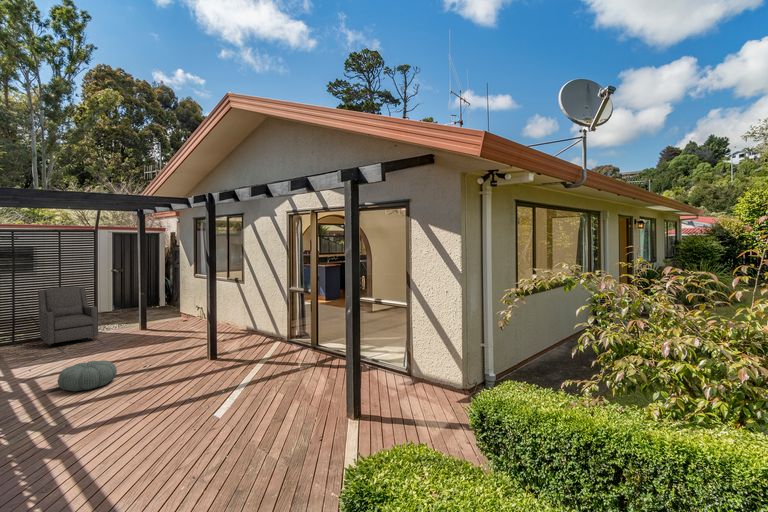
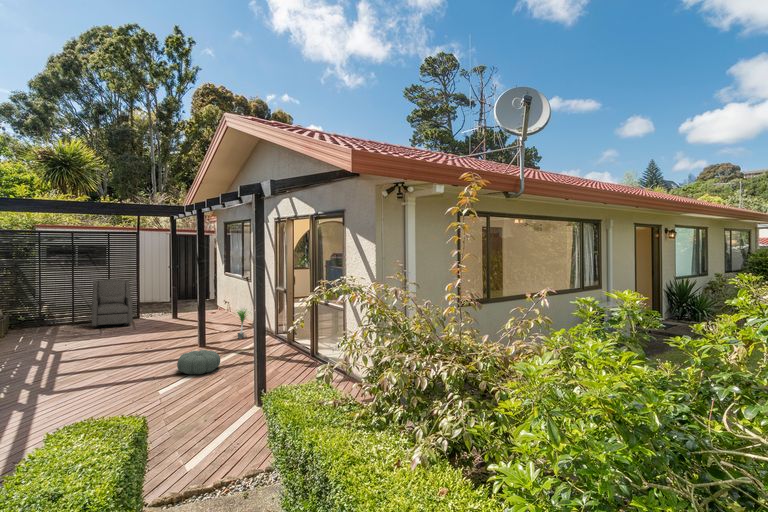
potted plant: none [233,301,259,339] -> present [237,310,246,339]
pouf: present [58,360,117,391] -> present [177,350,220,374]

